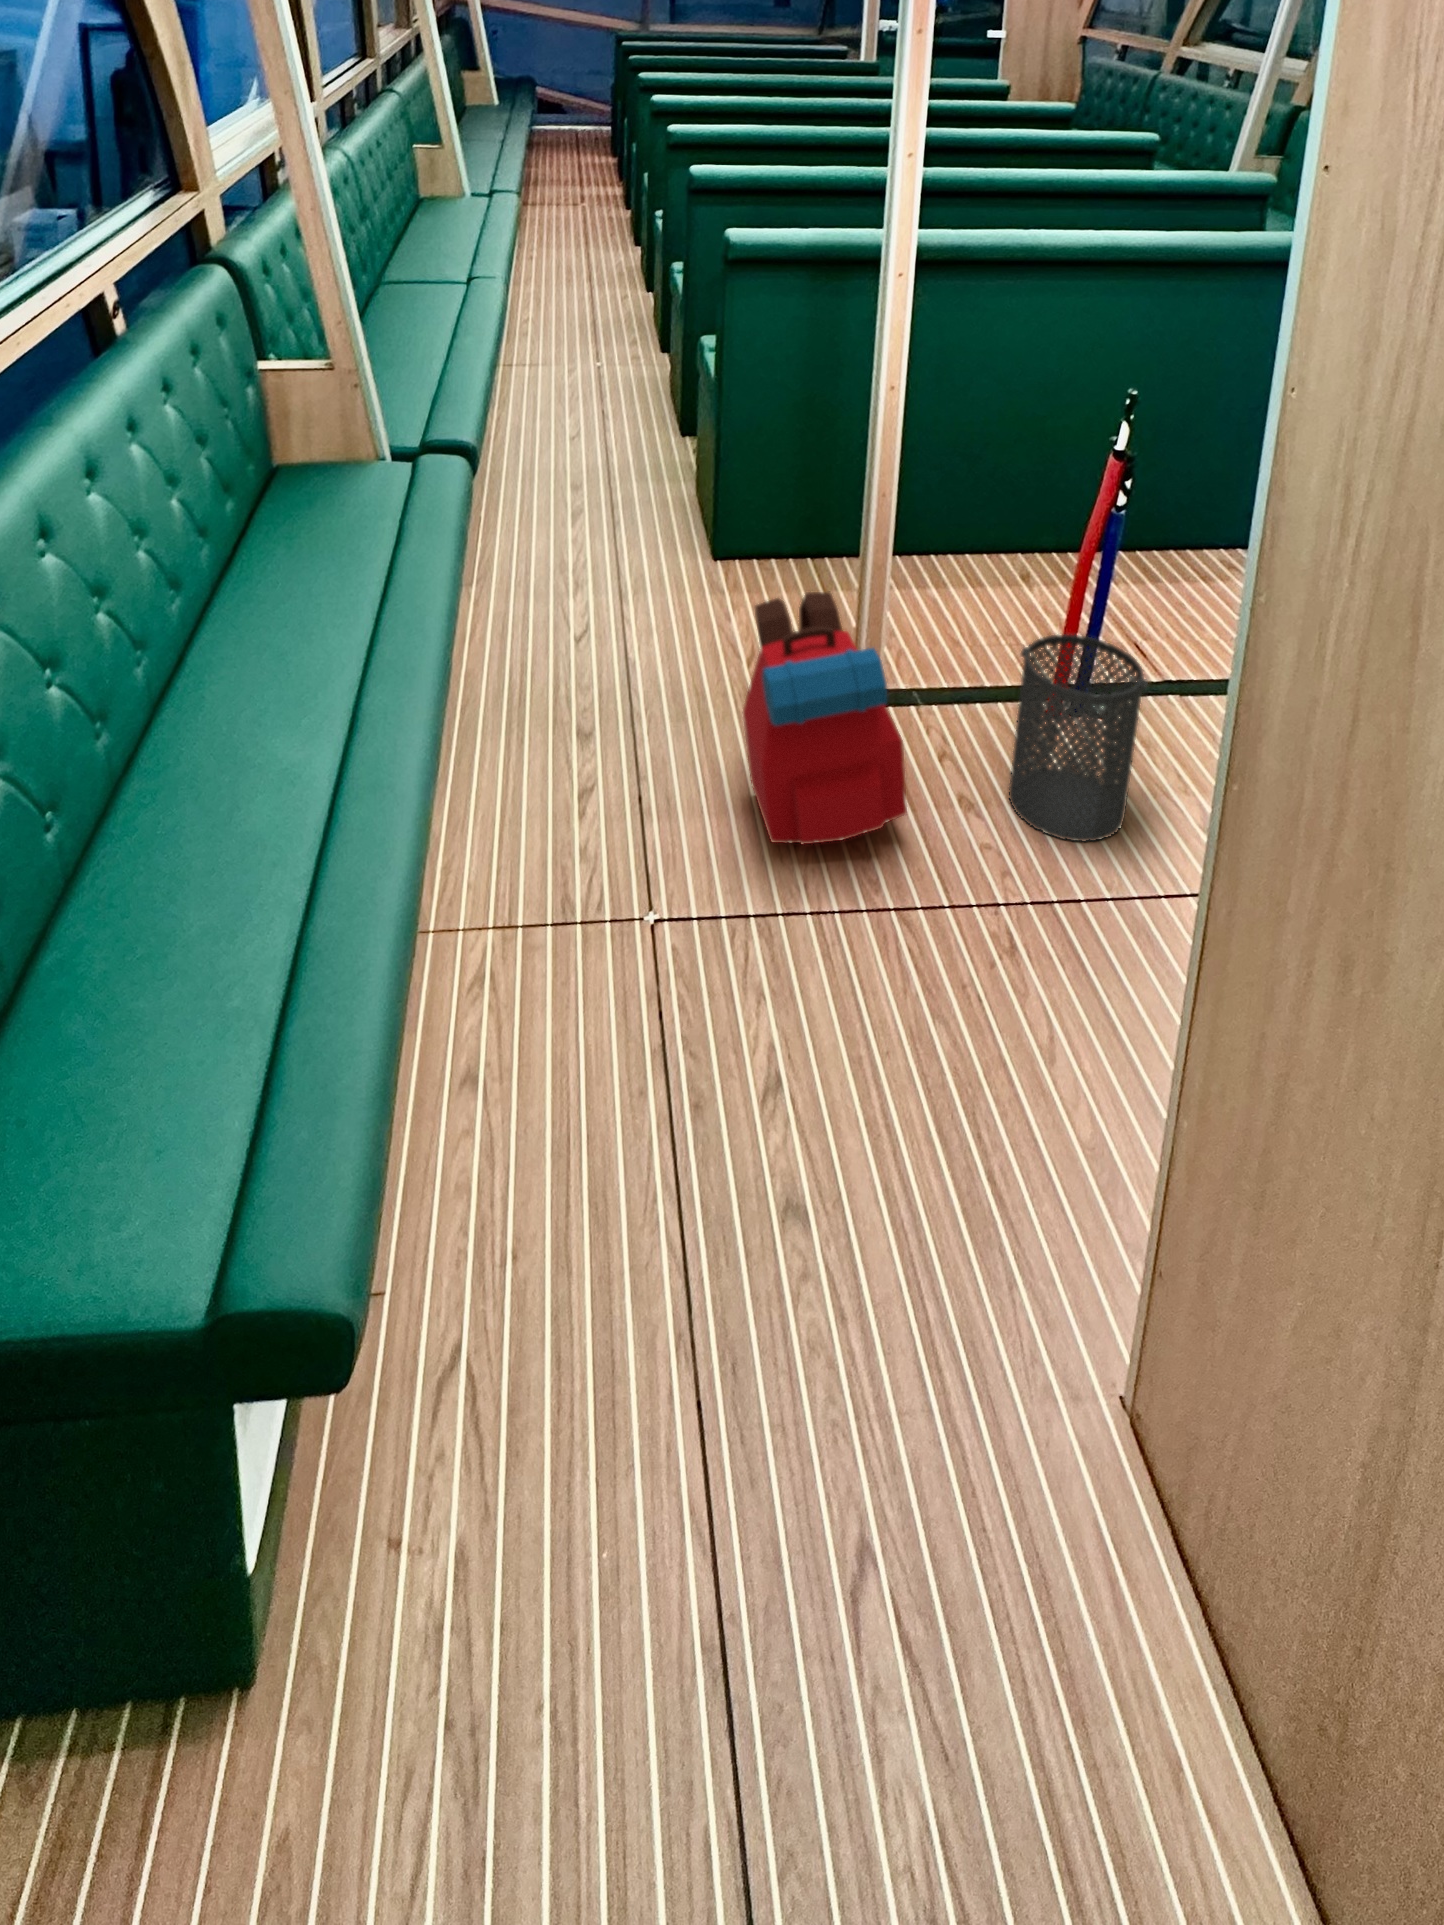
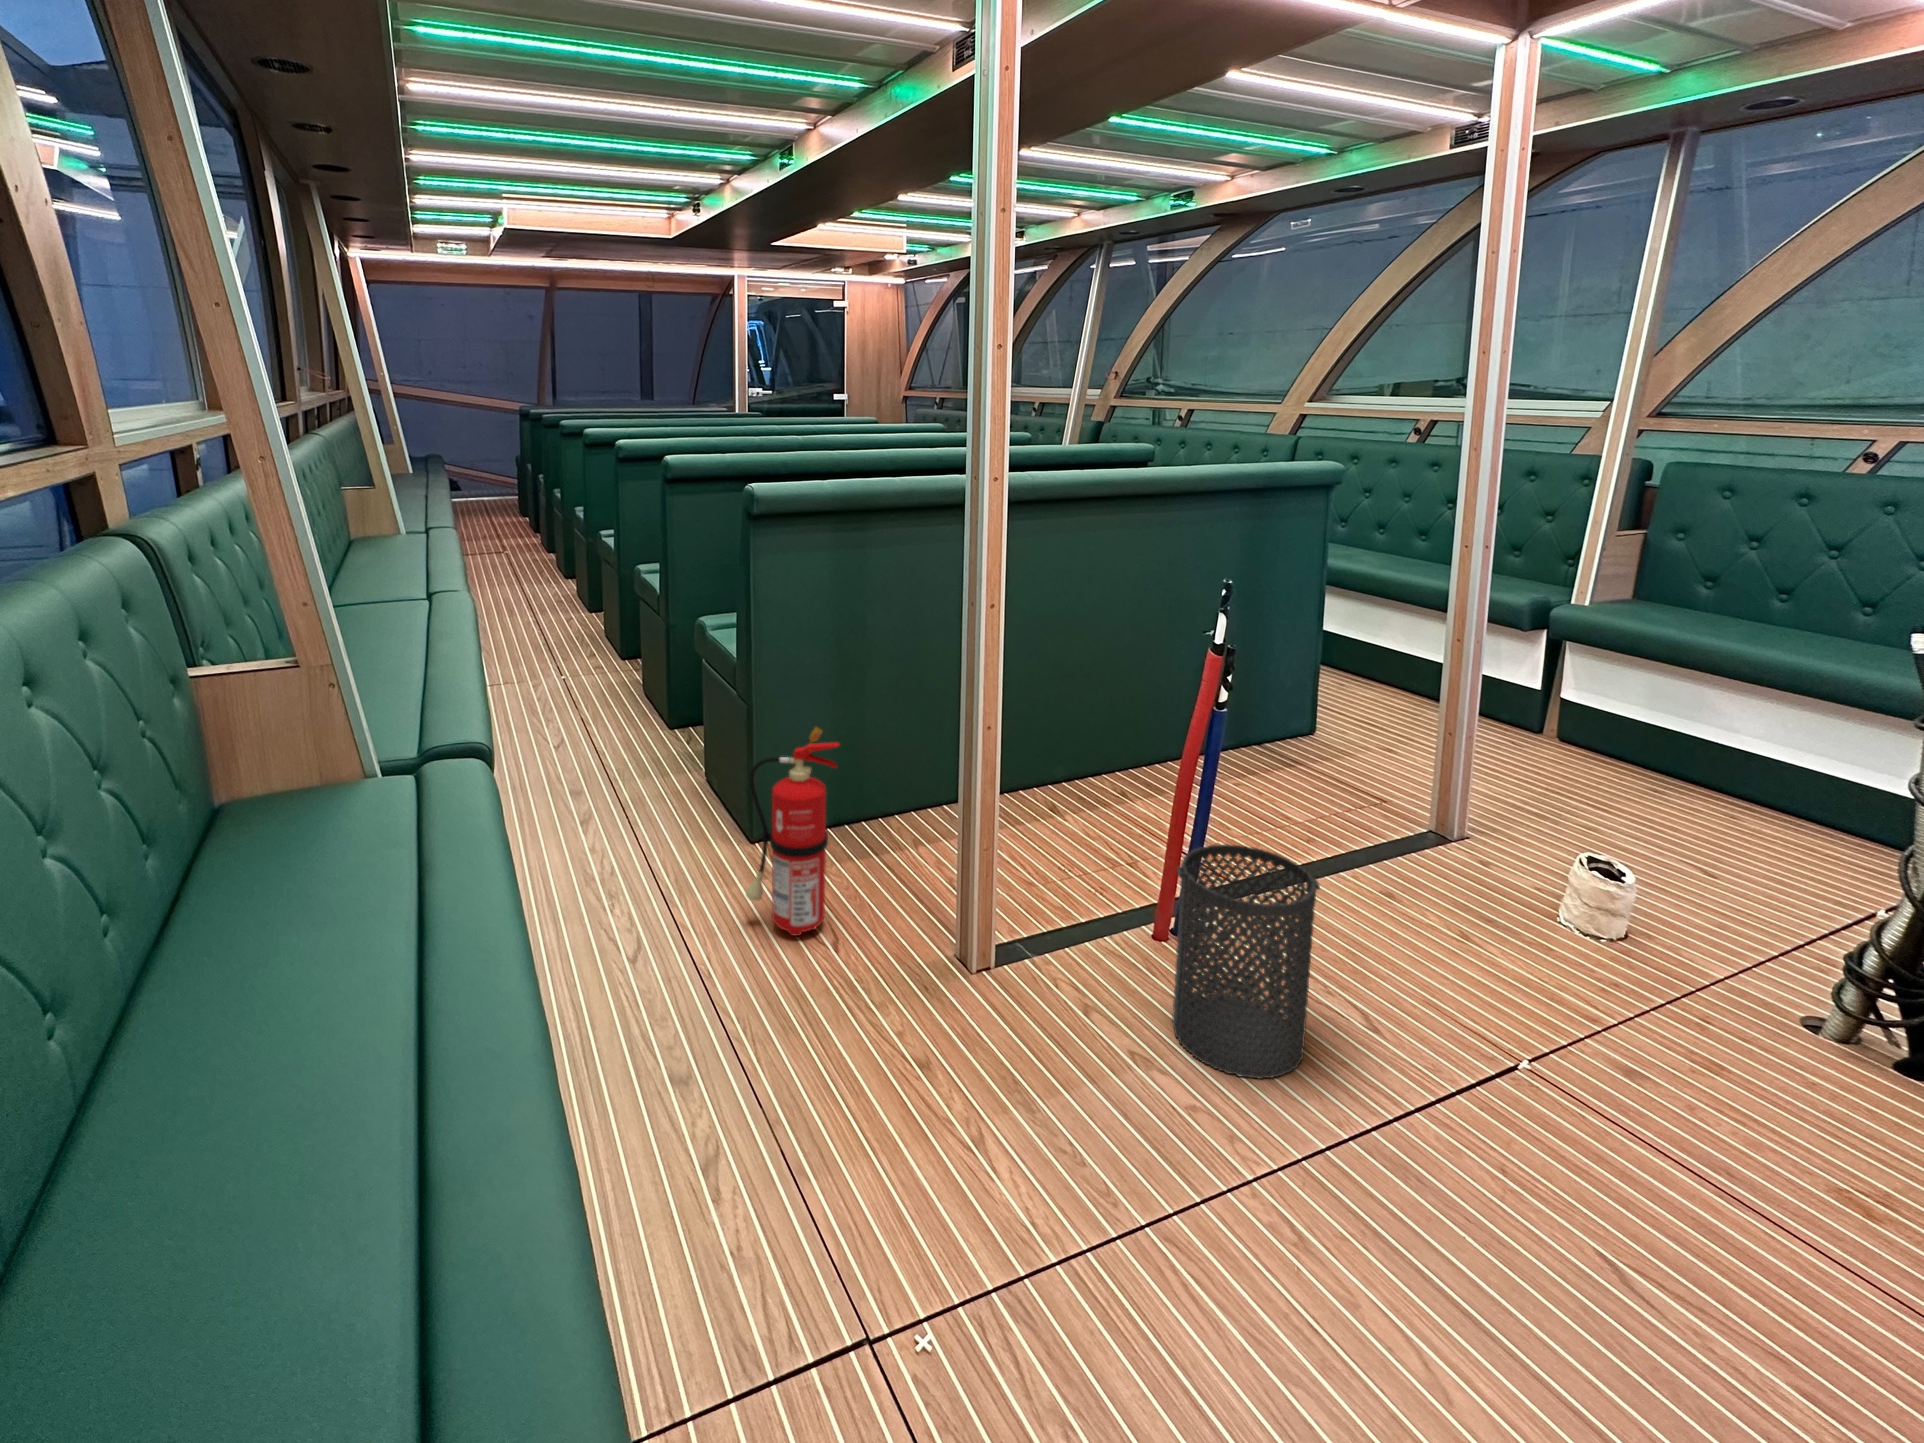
fire extinguisher: none [681,469,766,648] -> present [746,728,839,936]
backpack: present [743,591,907,844] -> none [894,840,1111,1173]

